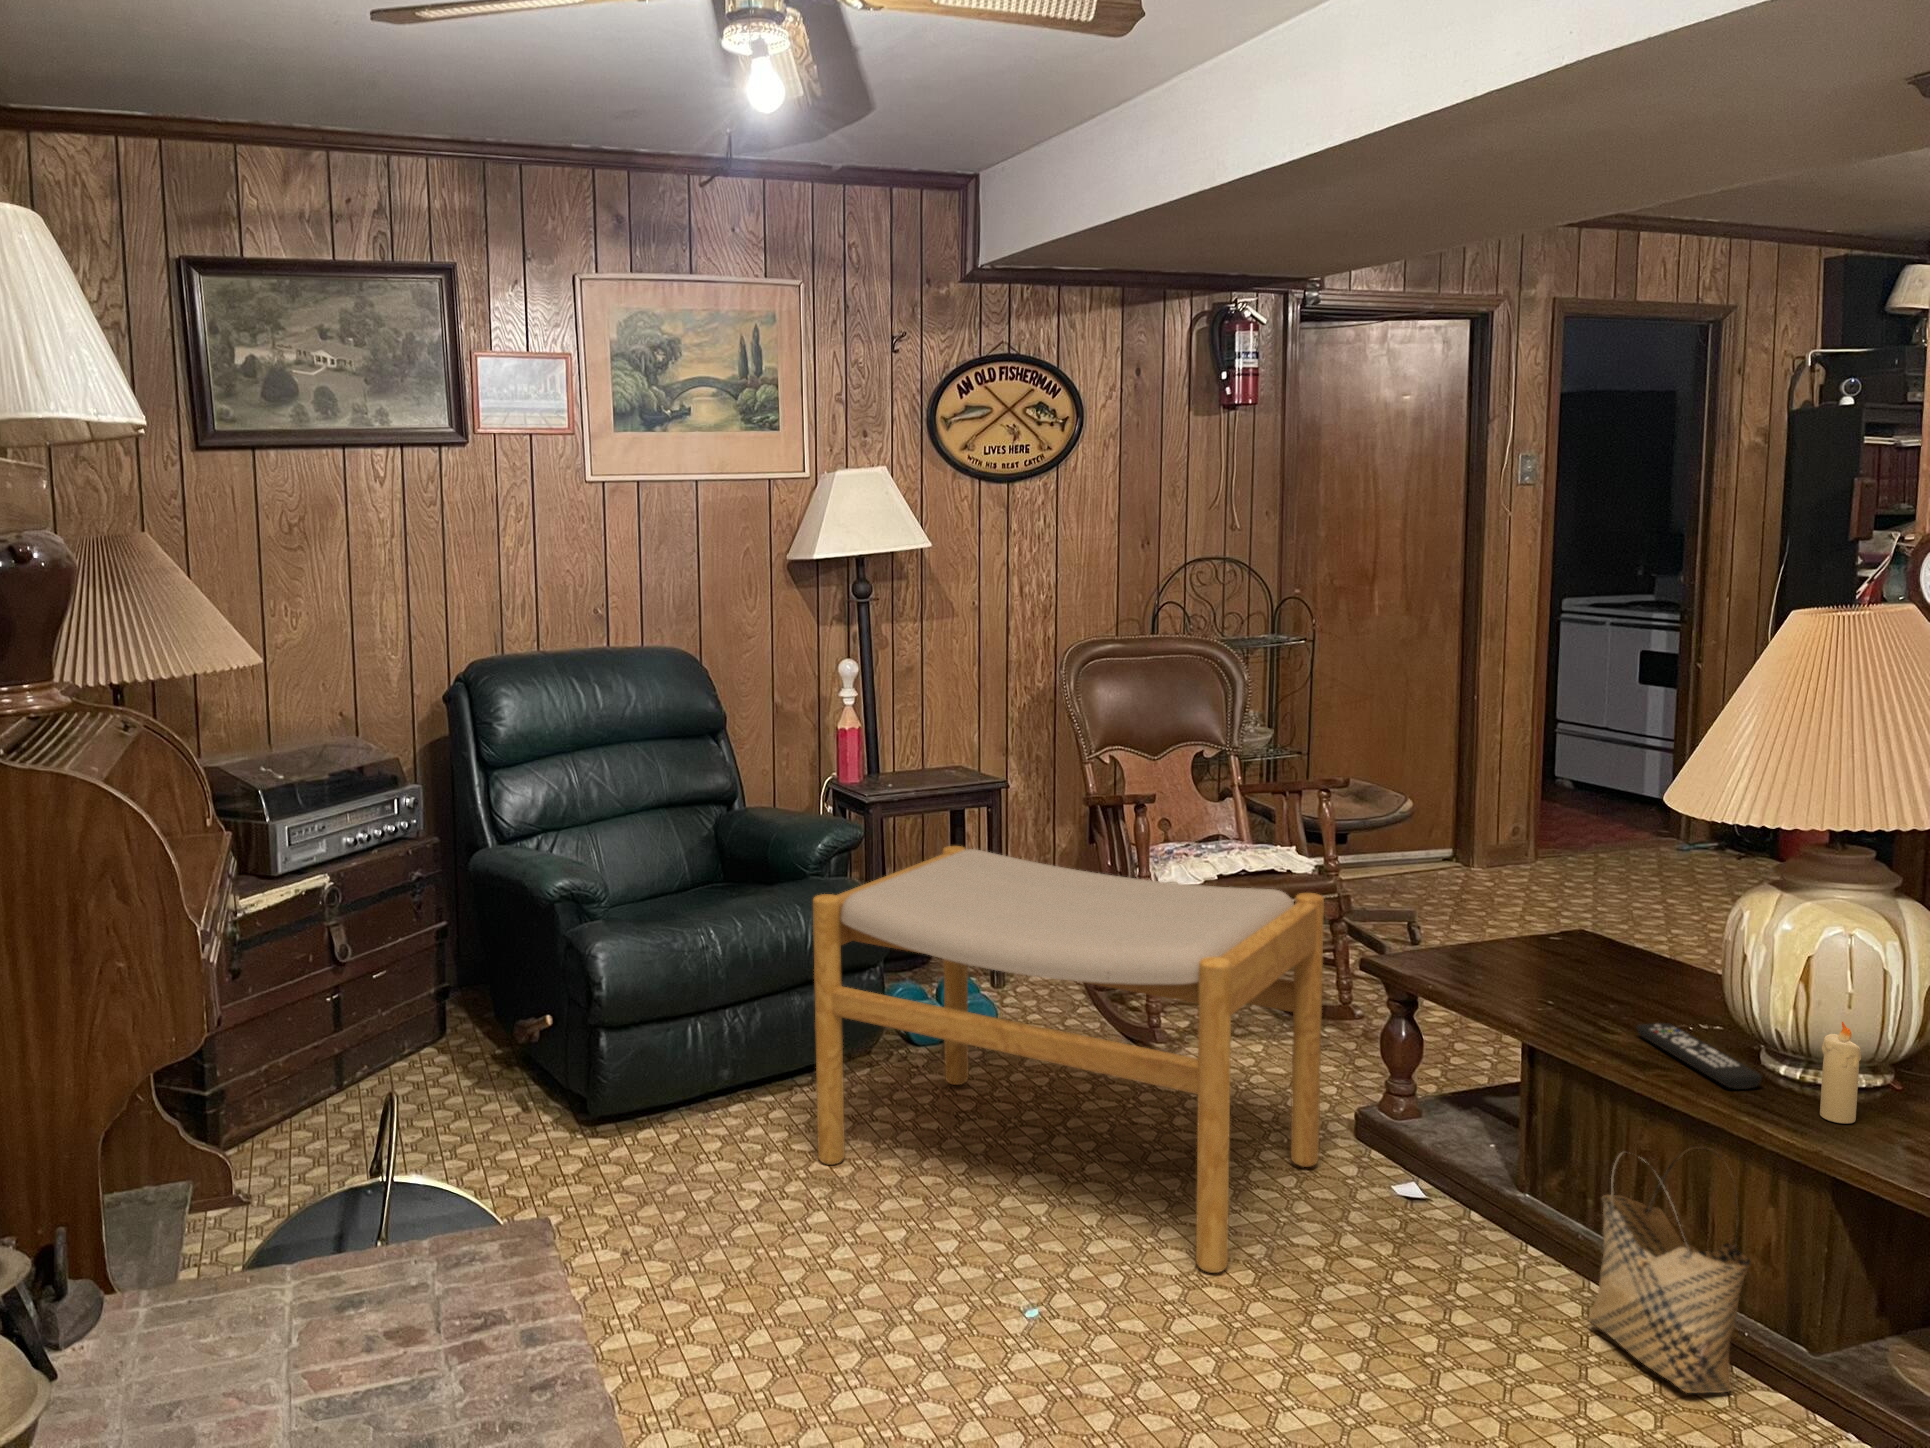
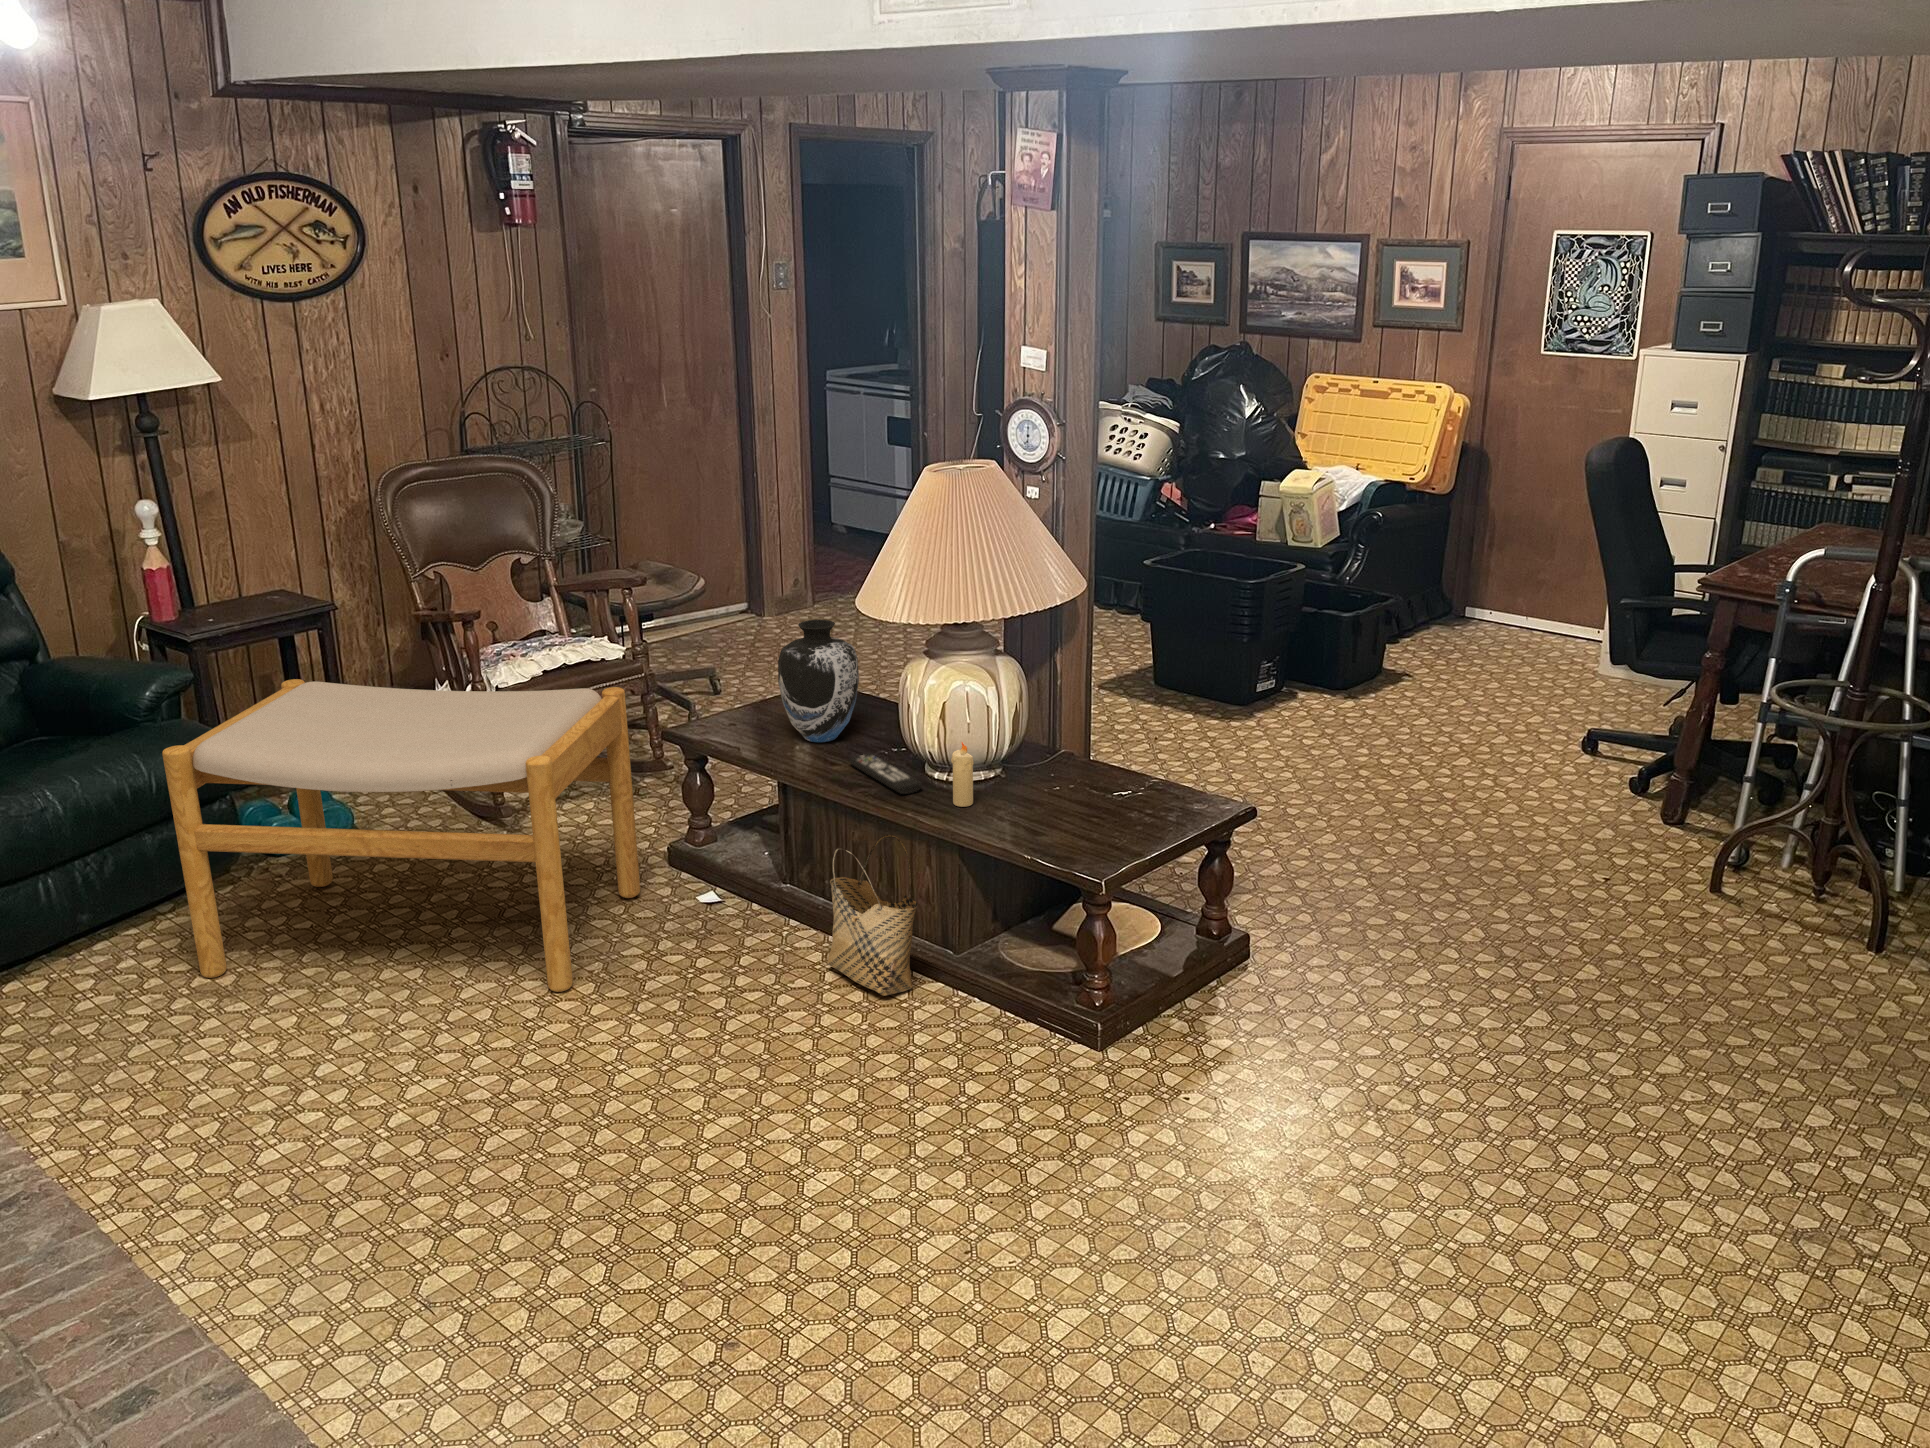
vase: none [1532,832,1651,1000] -> present [778,620,859,742]

